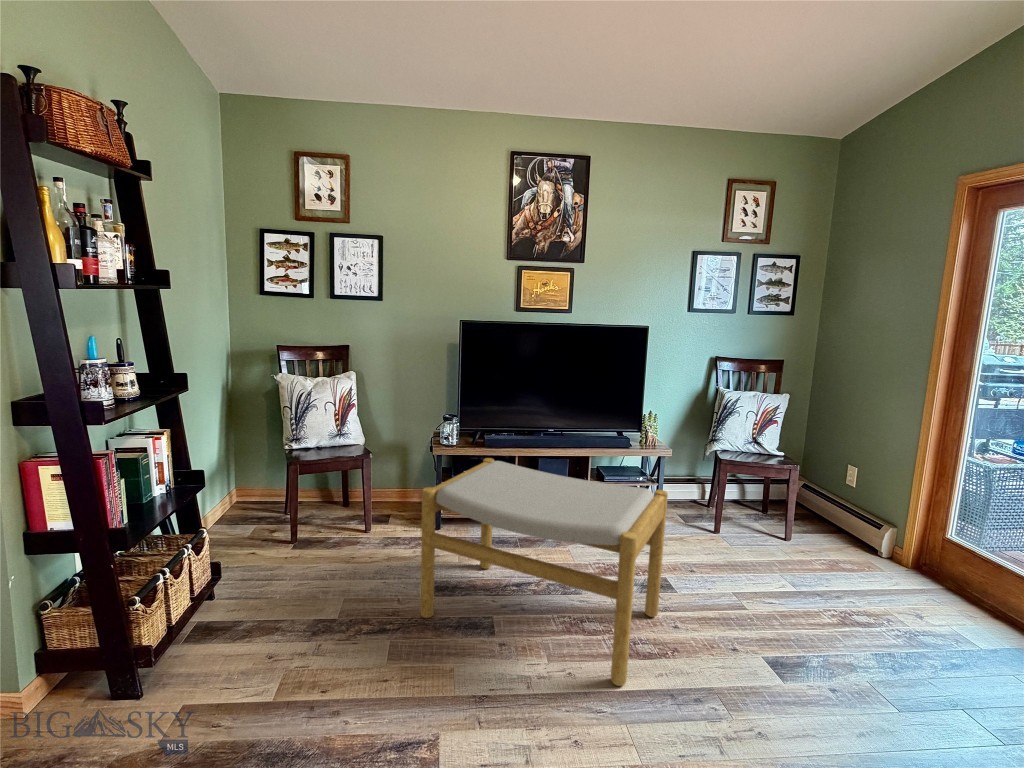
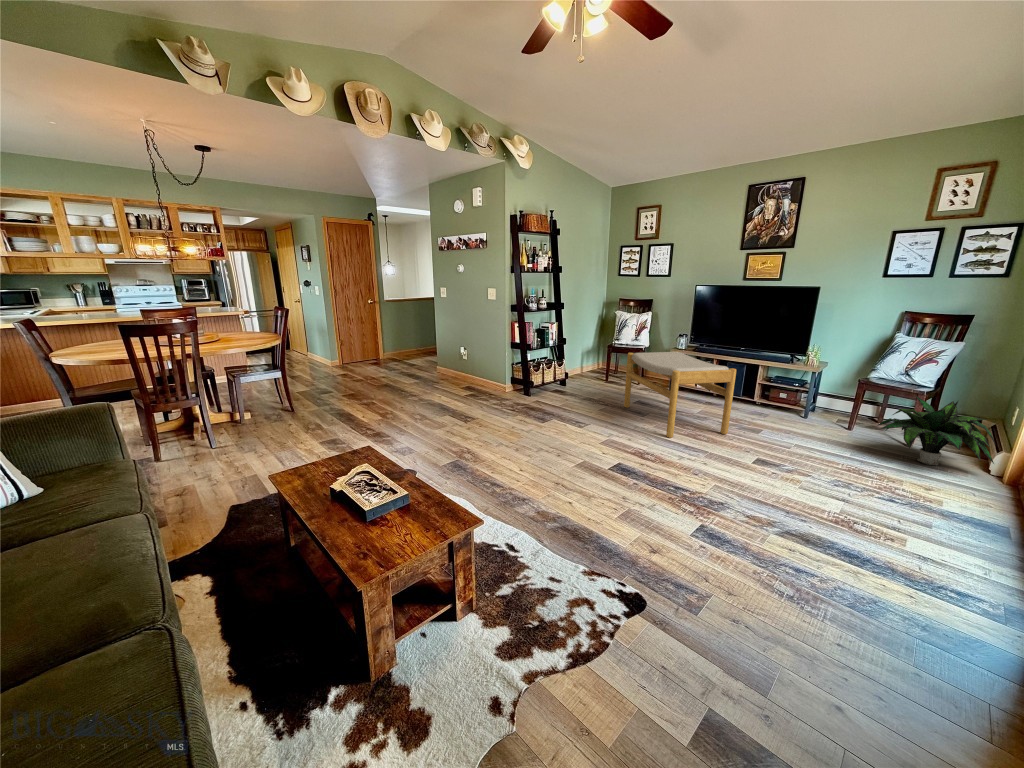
potted plant: none [781,470,911,562] -> present [877,396,995,465]

